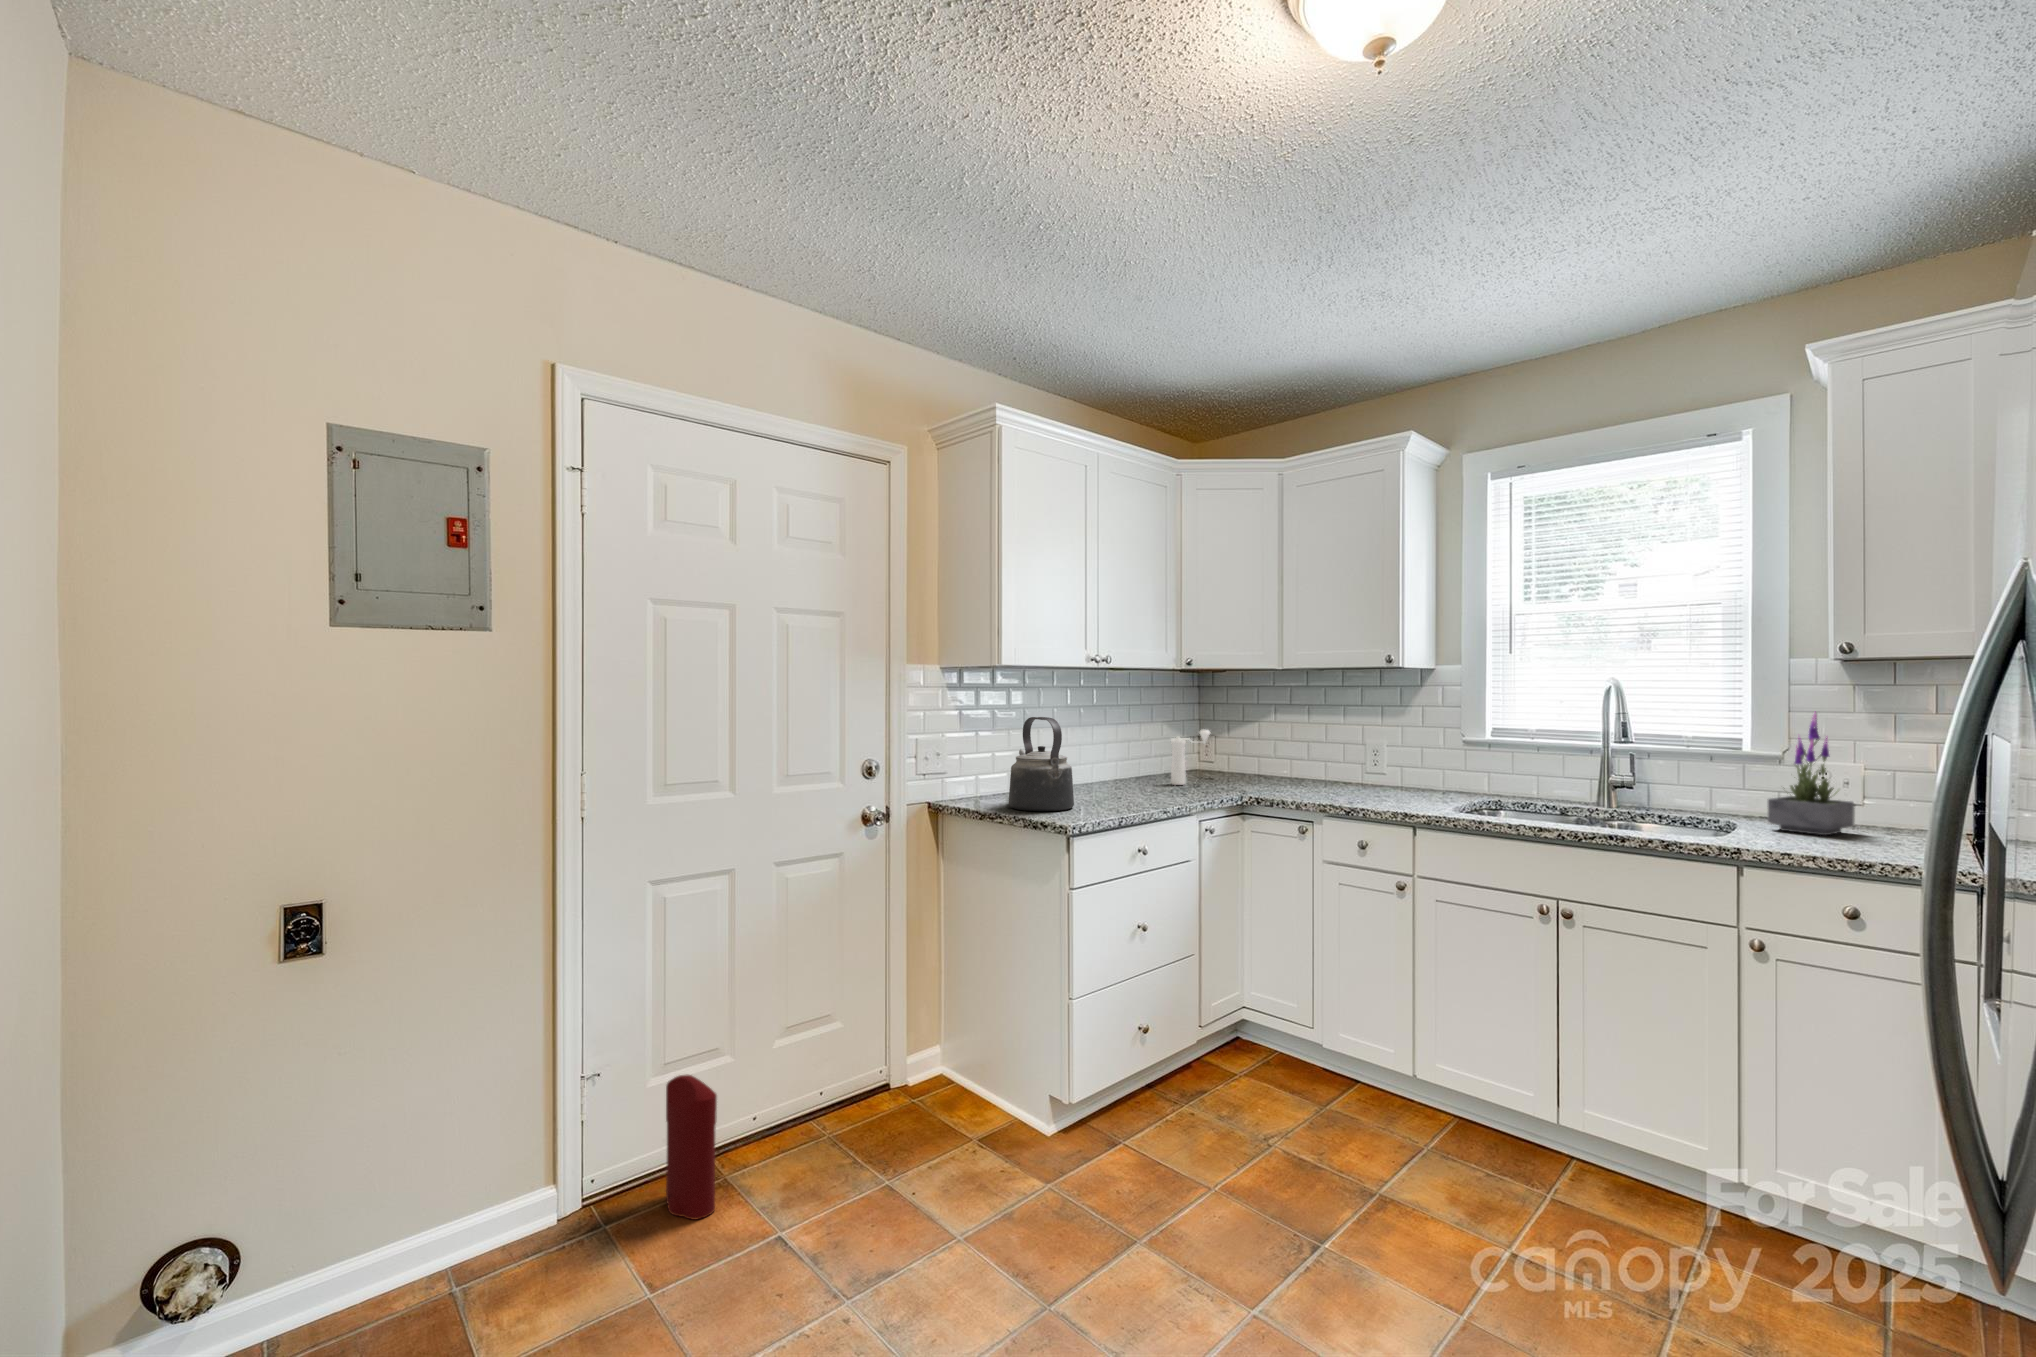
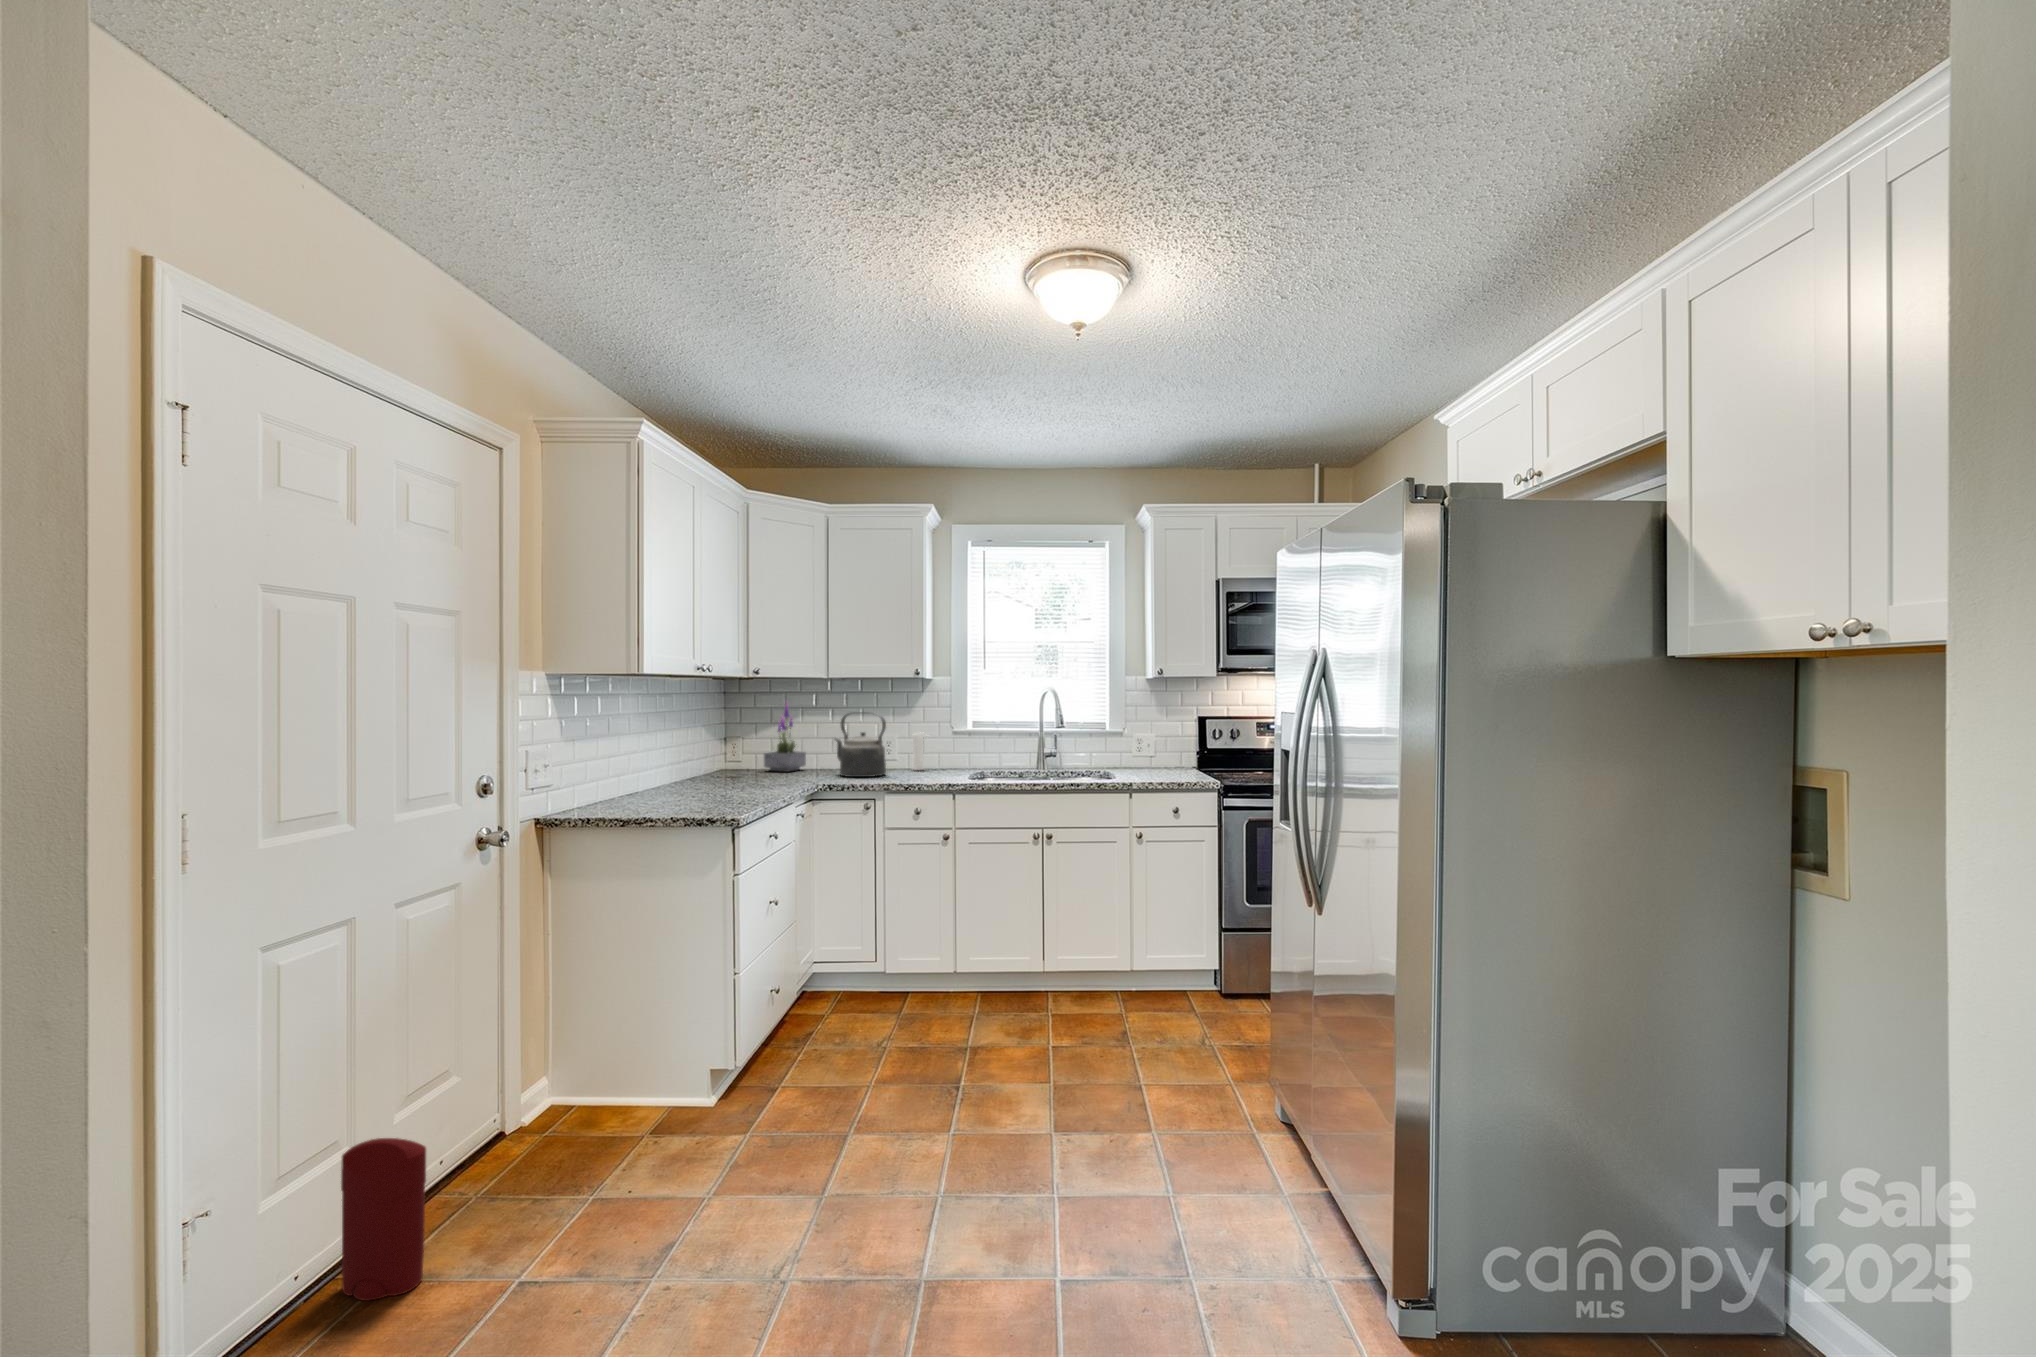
potted plant: present [1768,711,1854,835] -> present [764,705,806,772]
kettle: present [1008,717,1074,811] -> present [834,712,886,777]
pepper mill: present [1171,730,1210,785] -> present [912,732,925,770]

